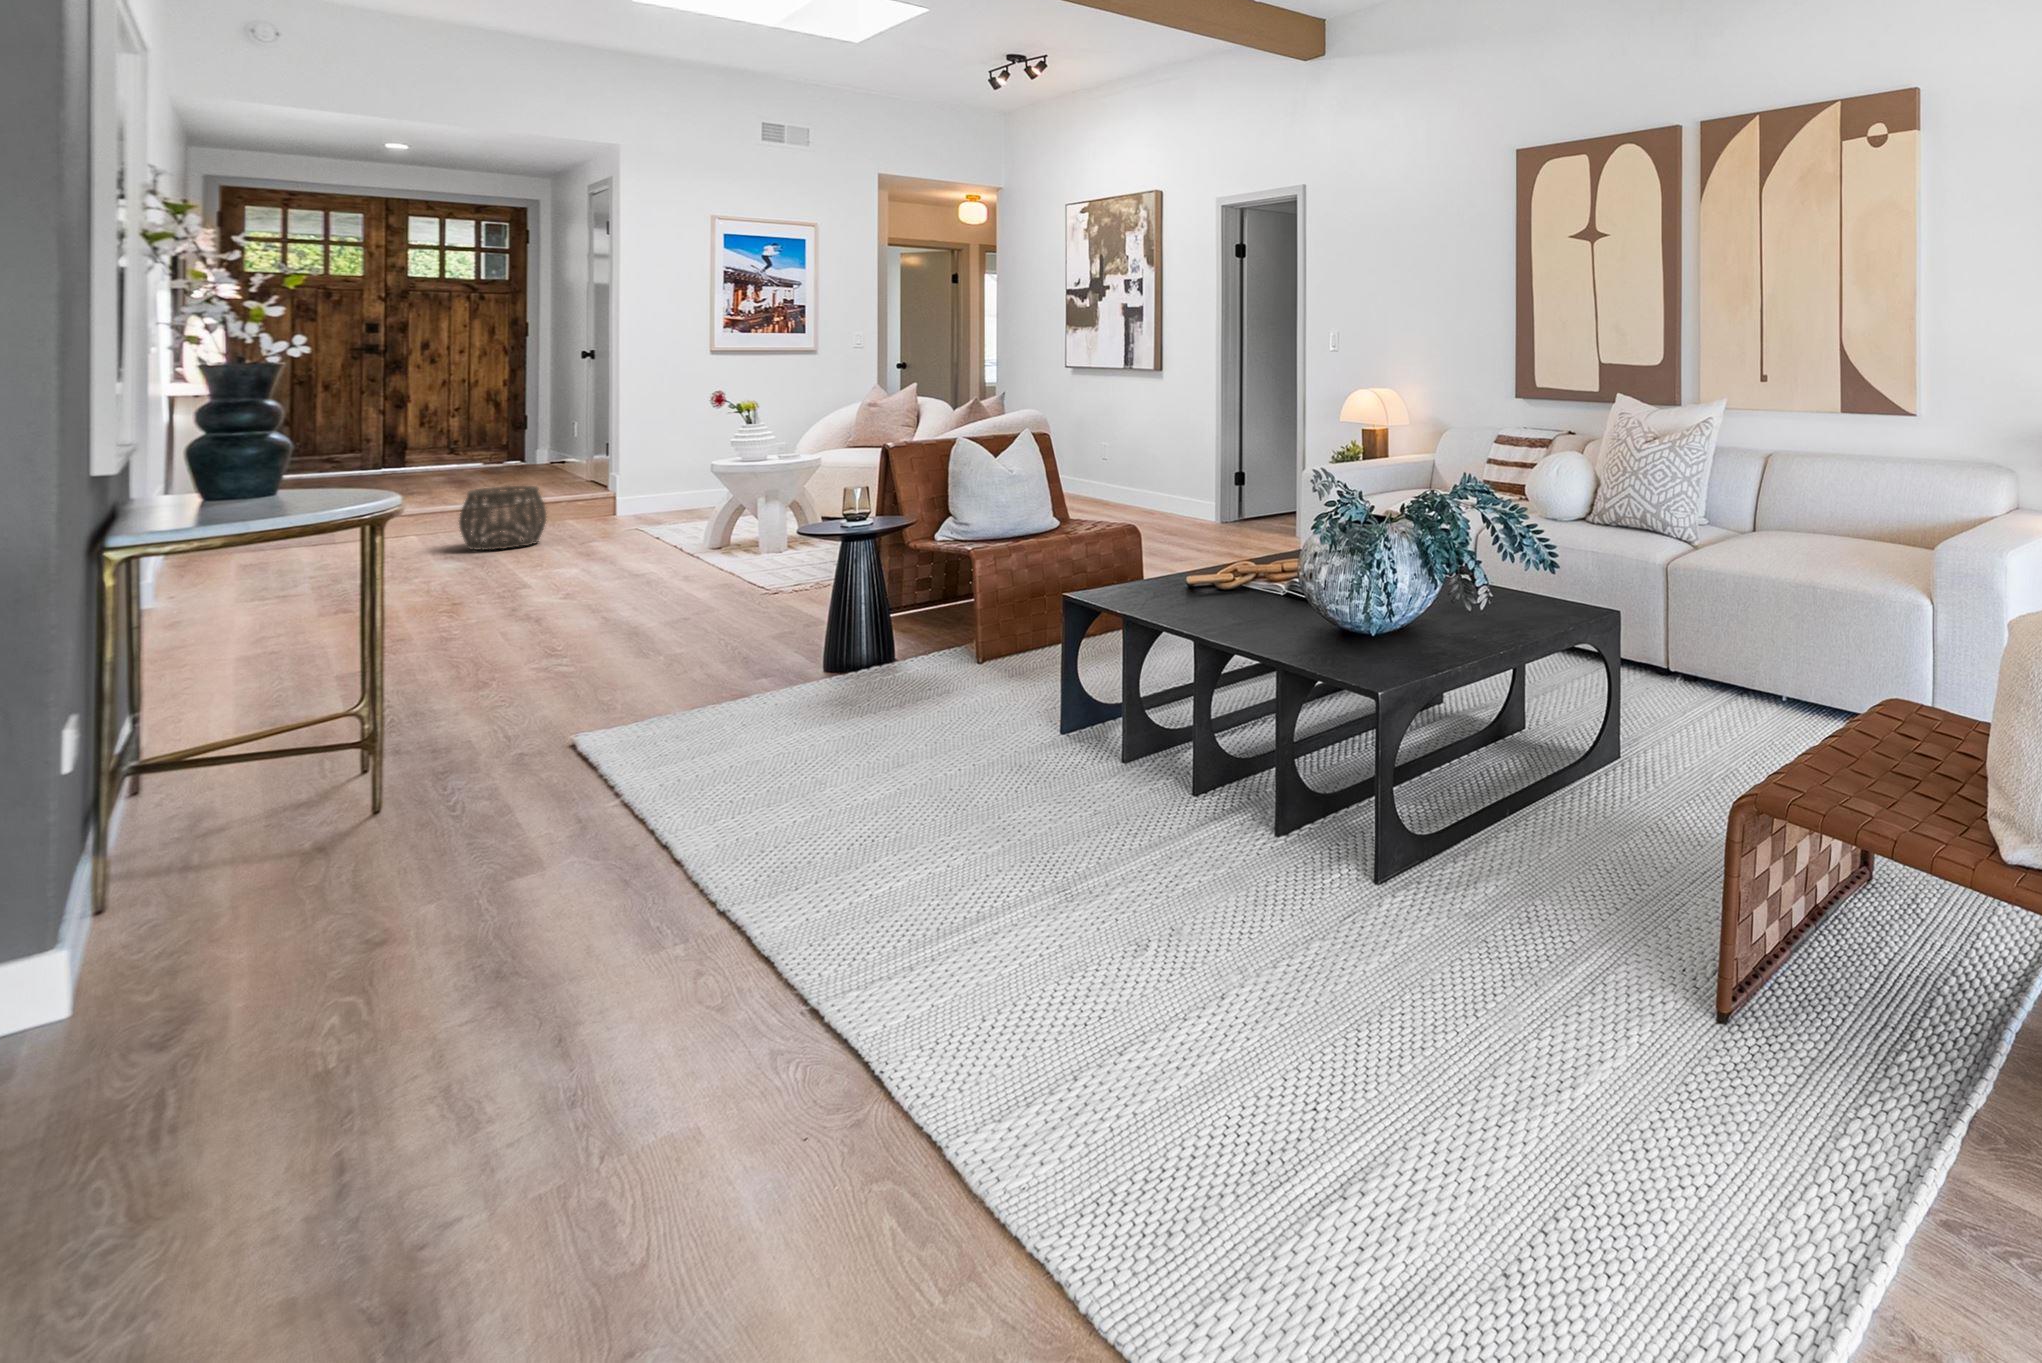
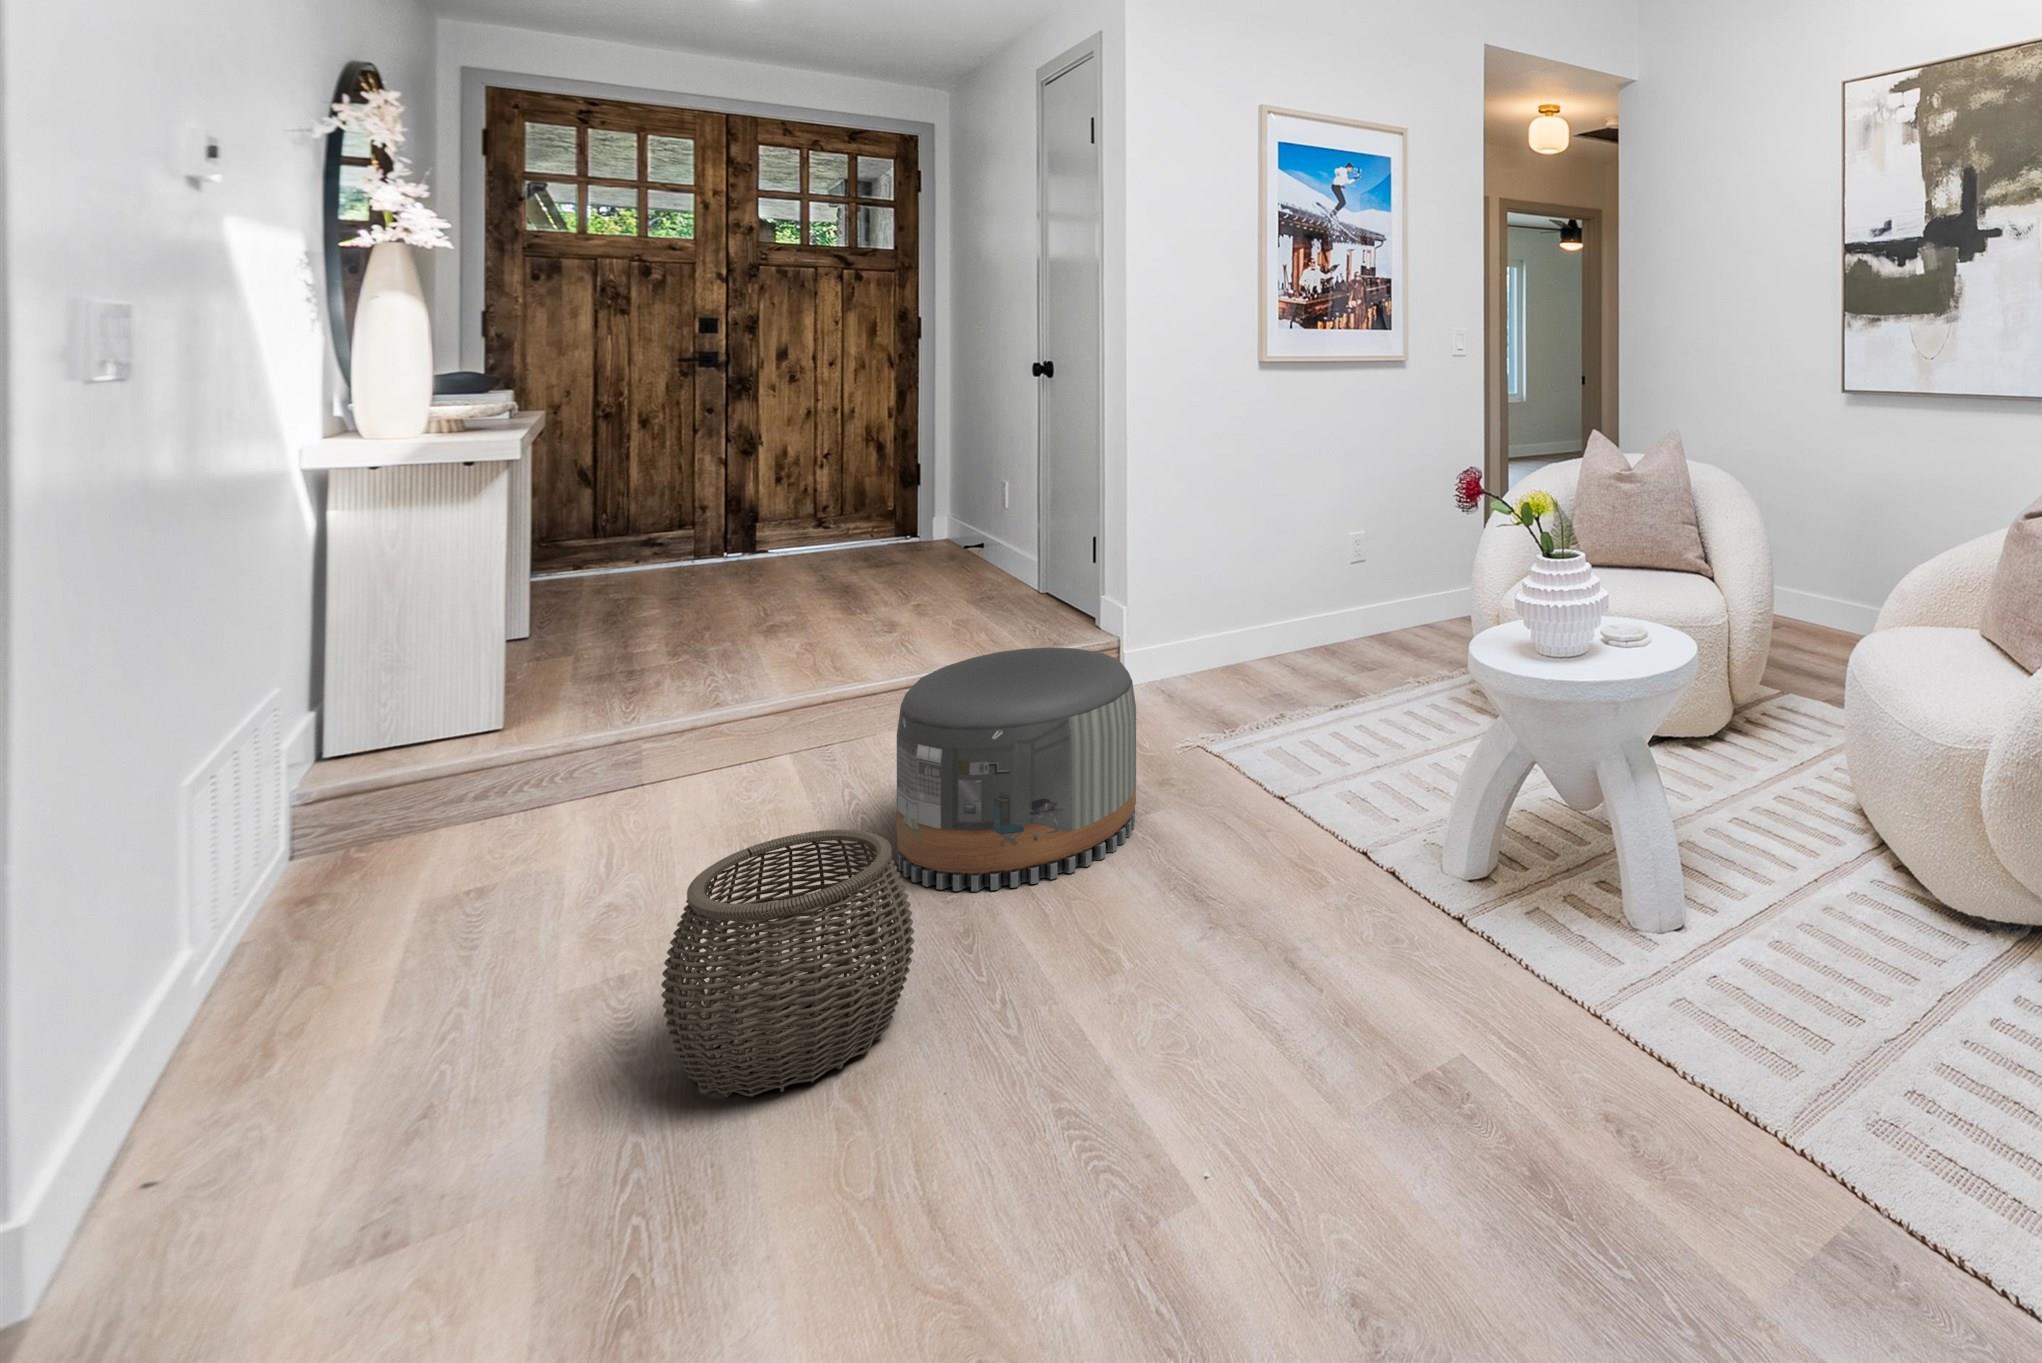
pouf: none [534,452,644,529] -> present [897,647,1136,891]

